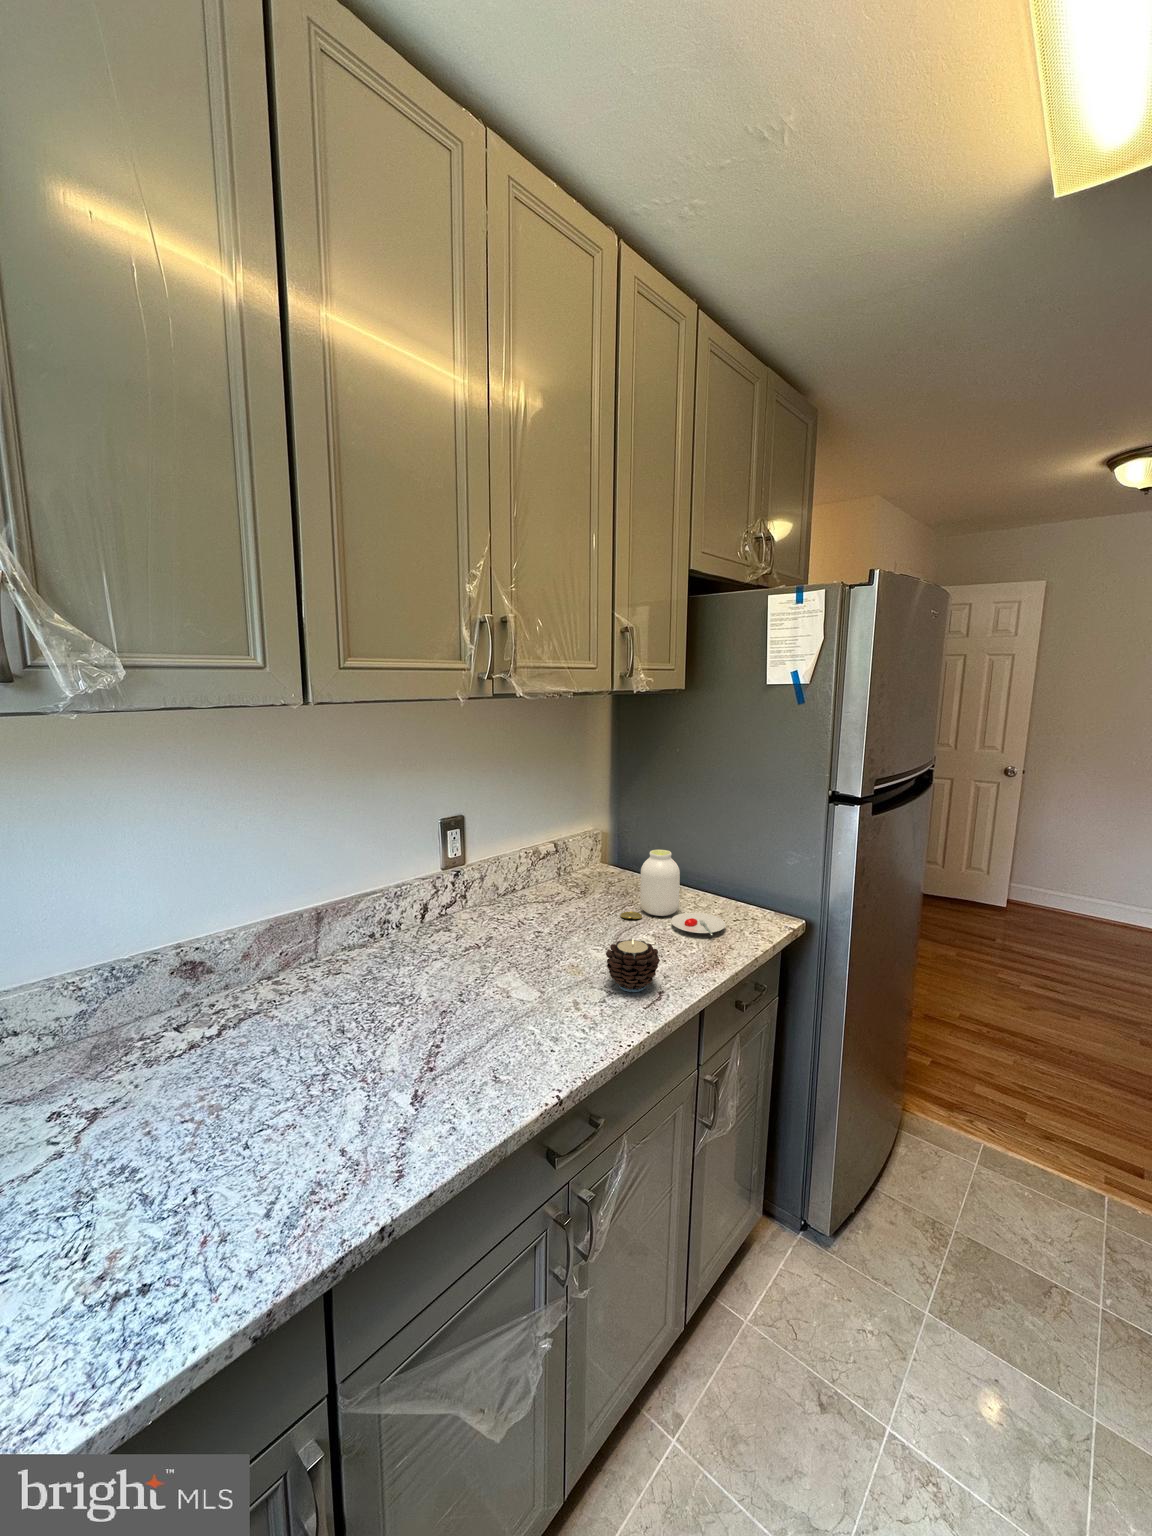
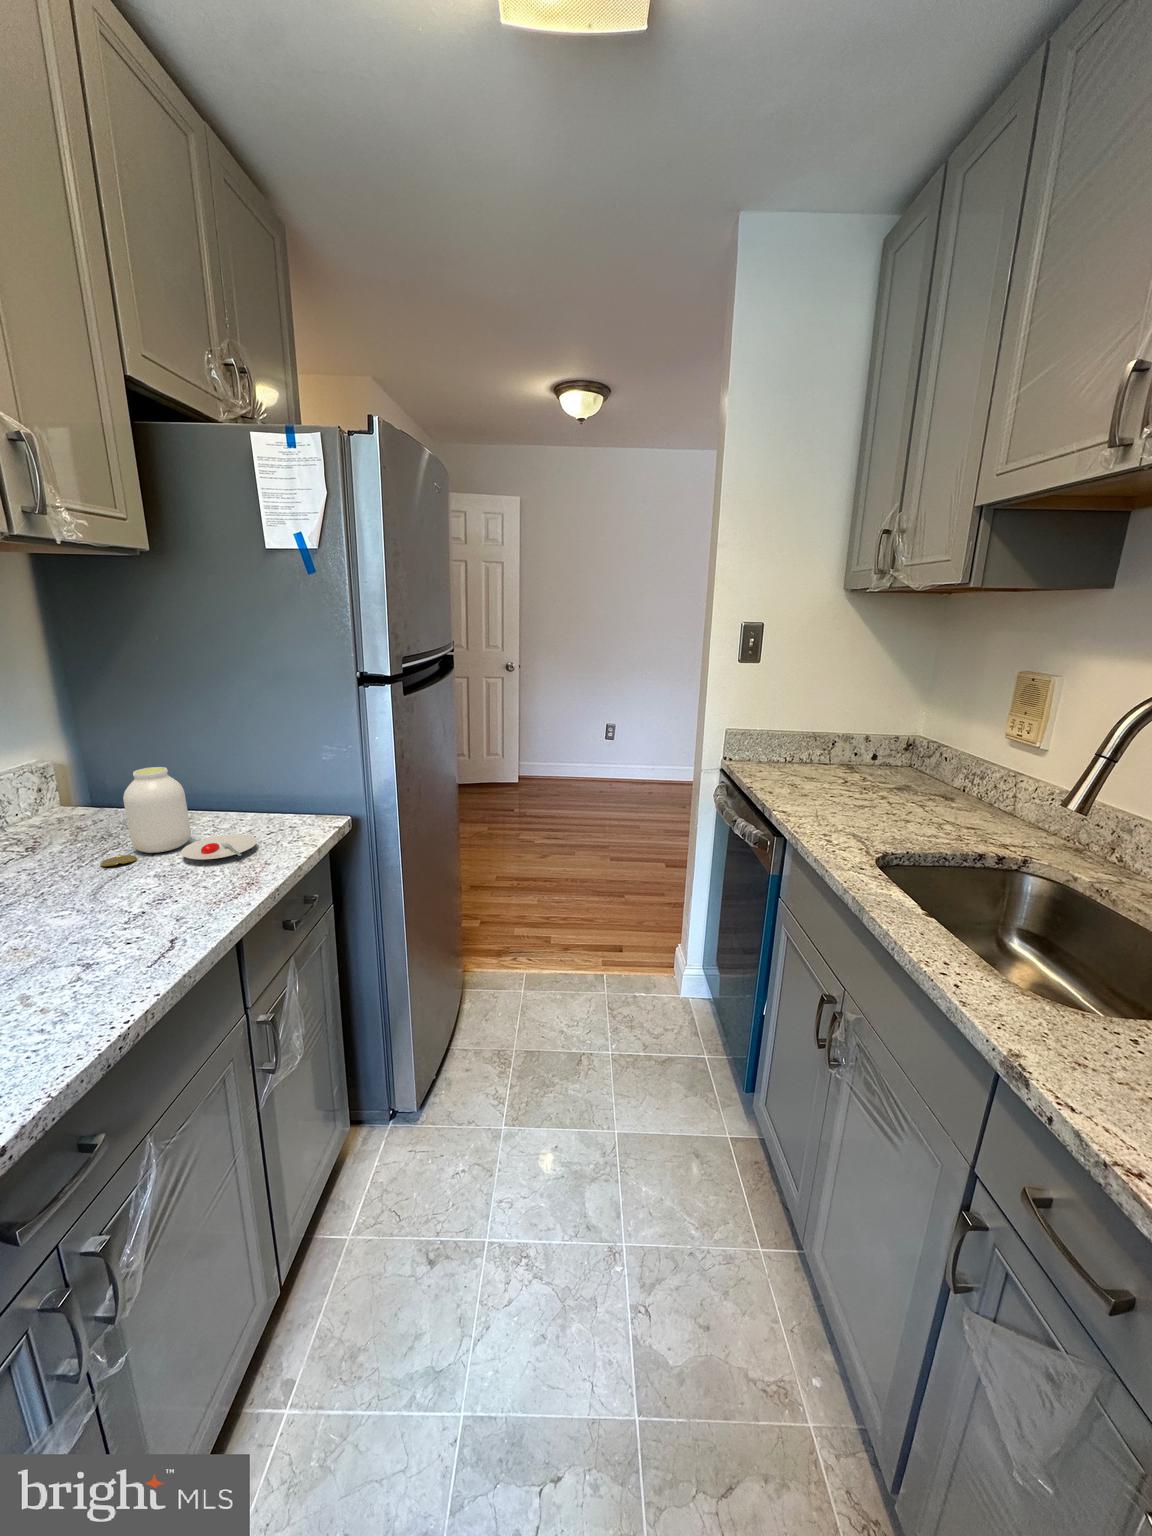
candle: present [606,939,660,992] -> none [71,881,163,955]

